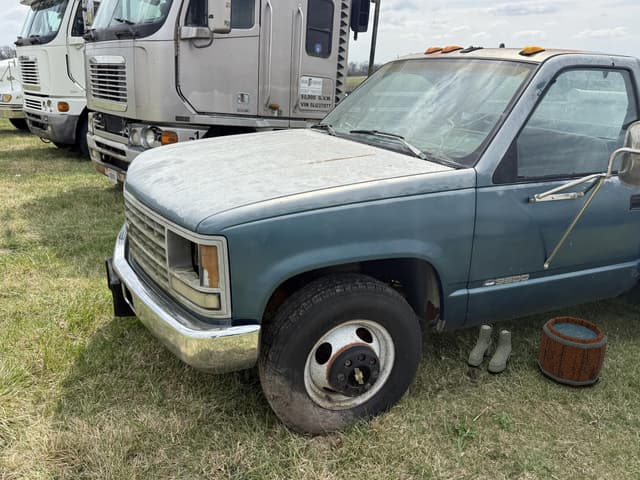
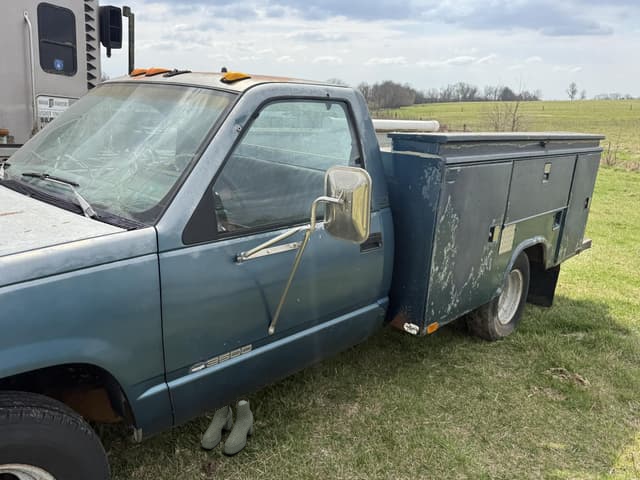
bucket: present [537,317,608,386] -> none [283,373,351,455]

